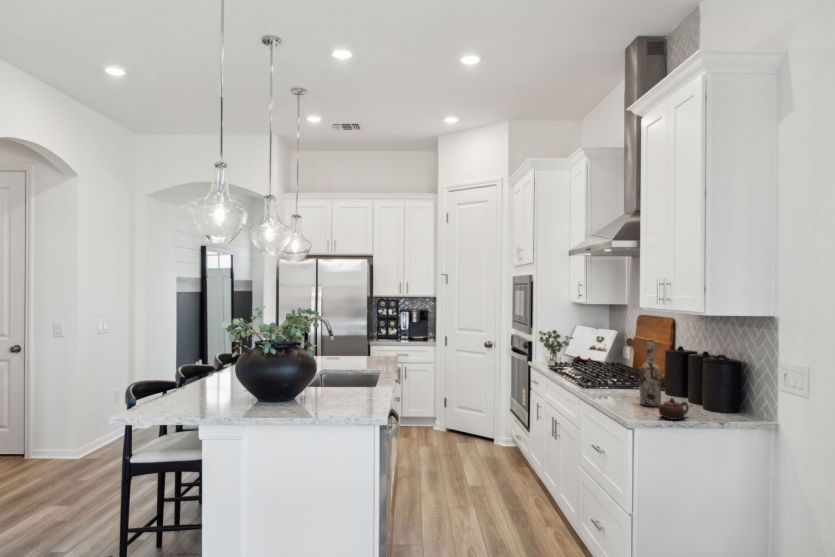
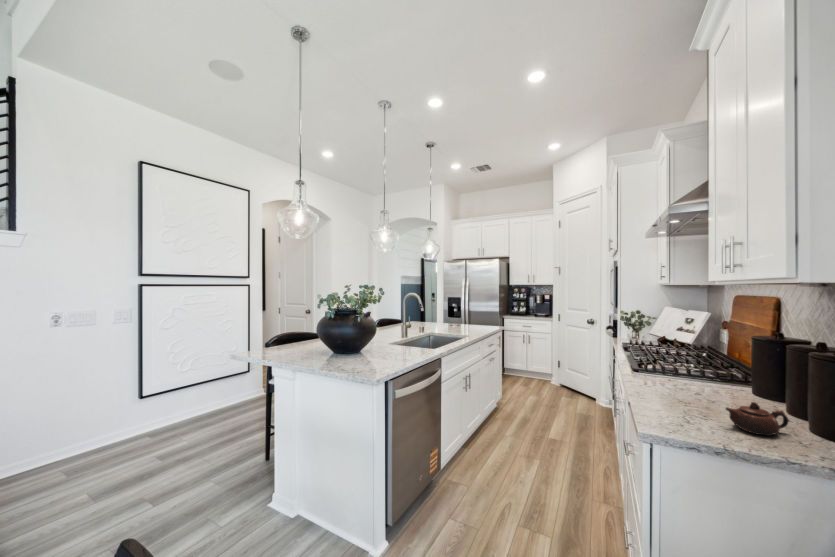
wine bottle: present [640,340,661,407] -> none [710,321,745,407]

